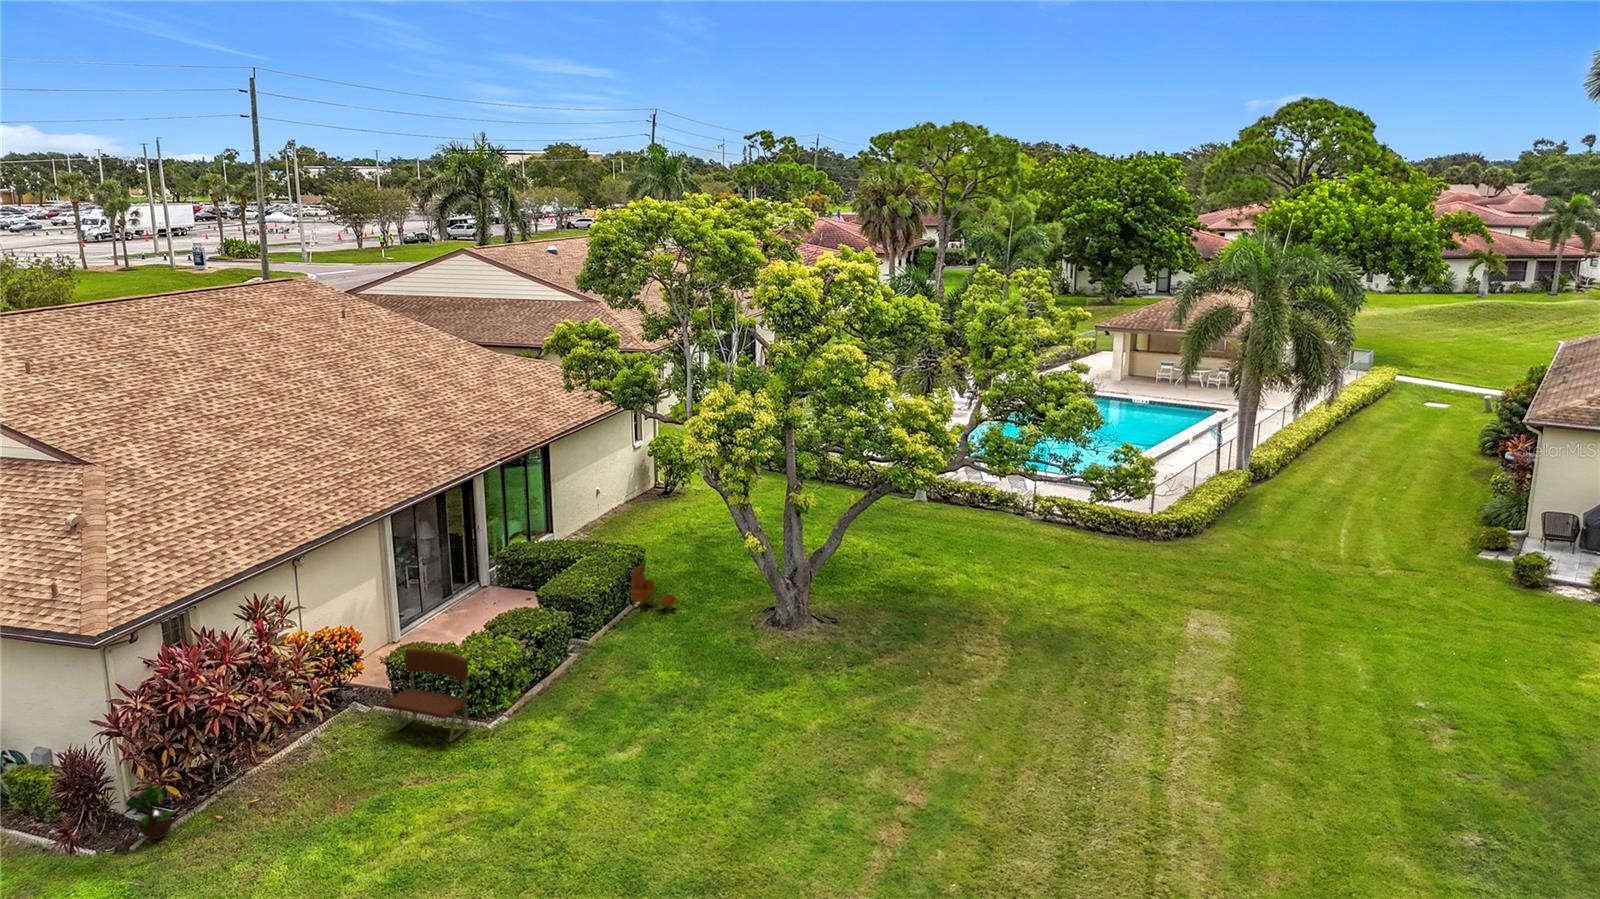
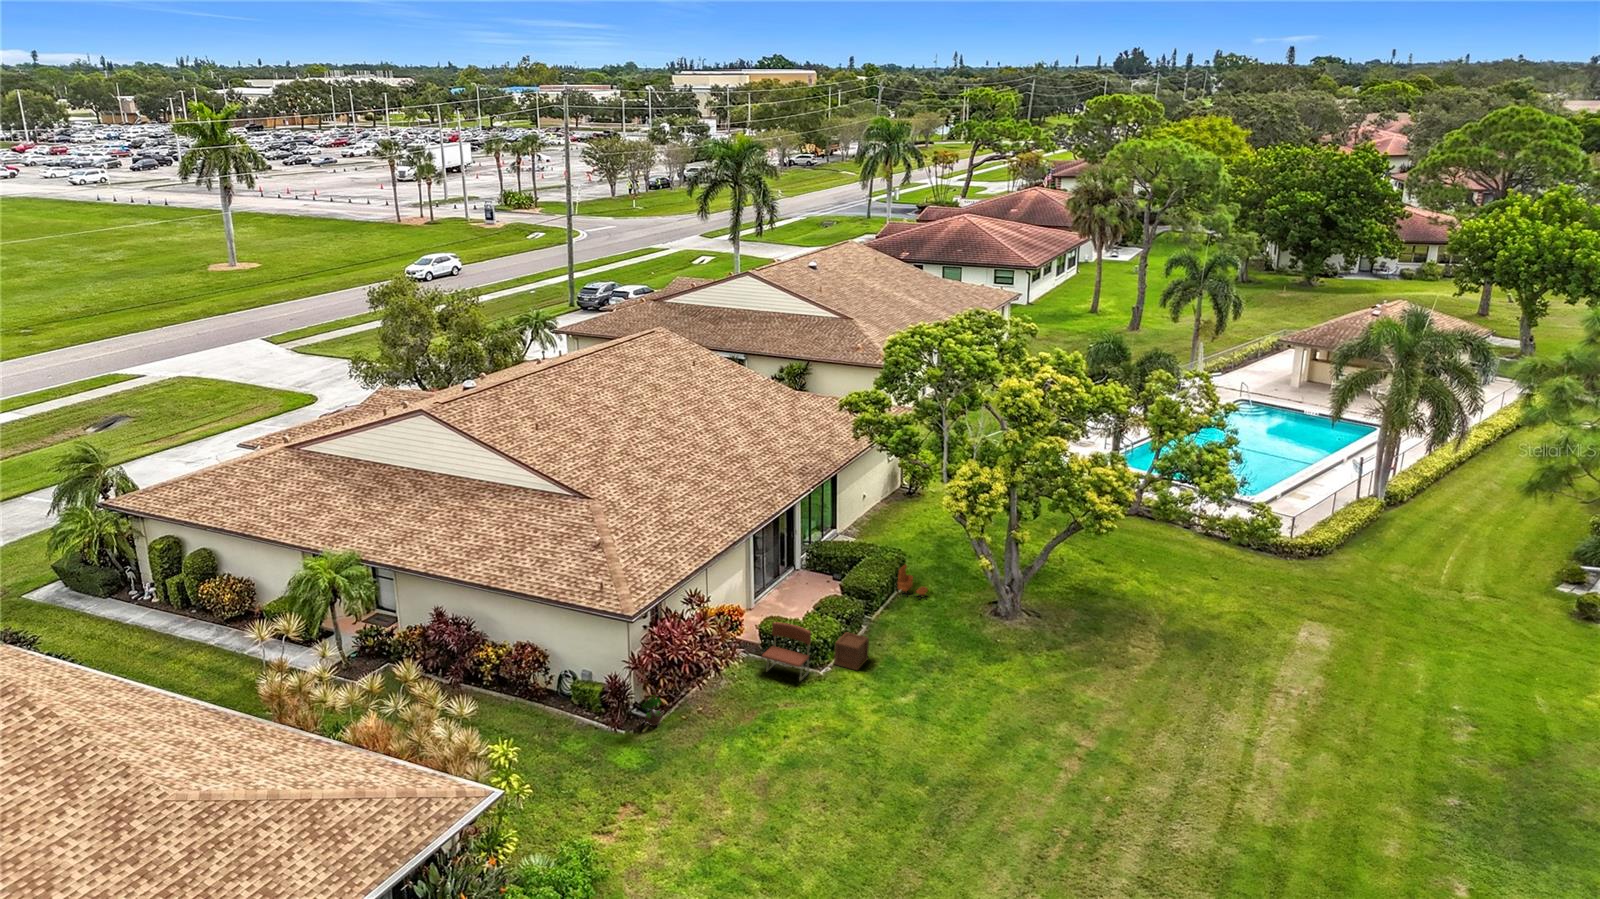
wooden crate: none [513,659,571,719] -> present [834,632,869,670]

